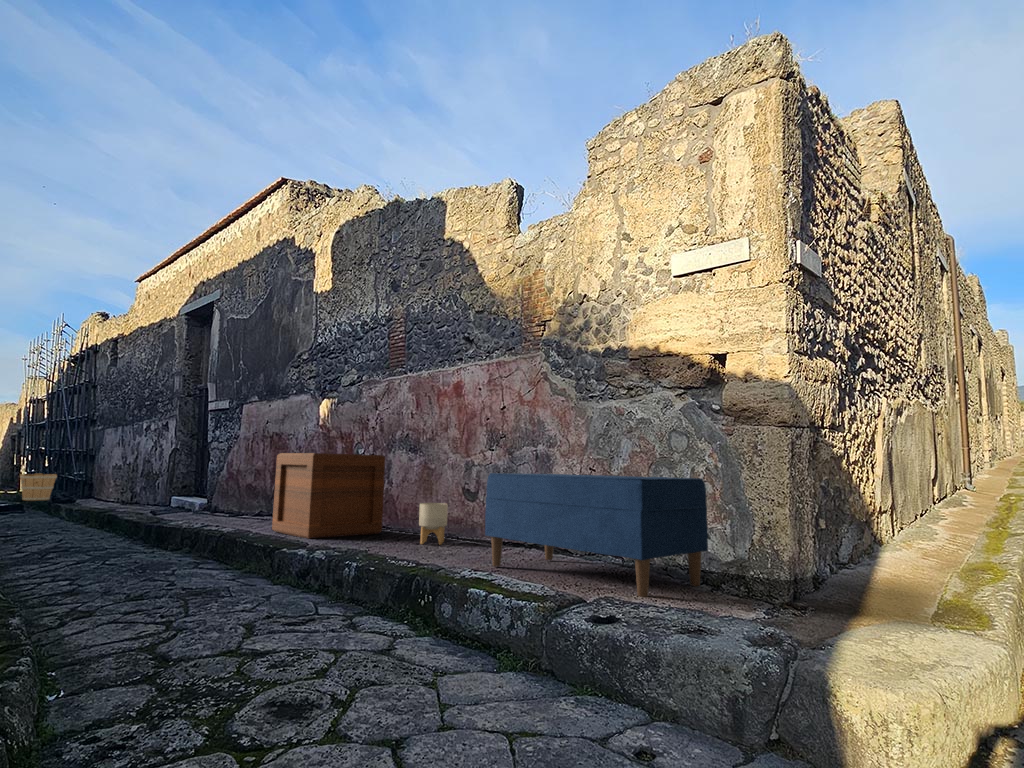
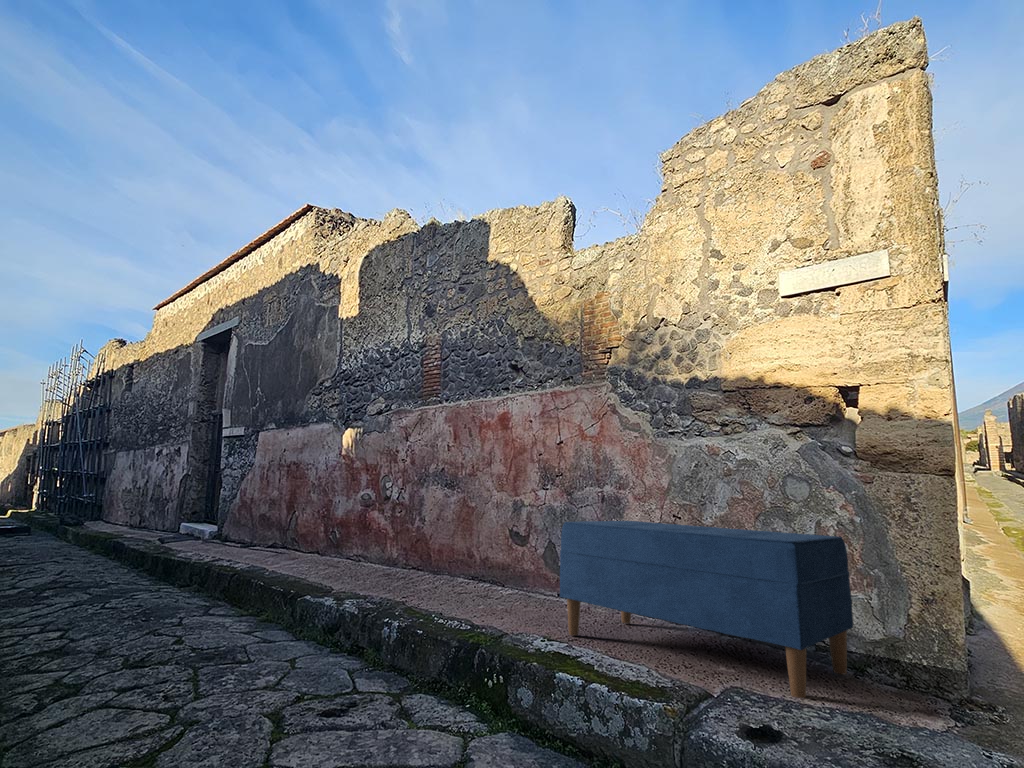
wooden crate: present [272,453,385,539] -> none [292,487,418,585]
wooden bucket: present [20,474,57,501] -> none [26,496,65,524]
planter: present [419,503,448,544] -> none [461,546,493,595]

